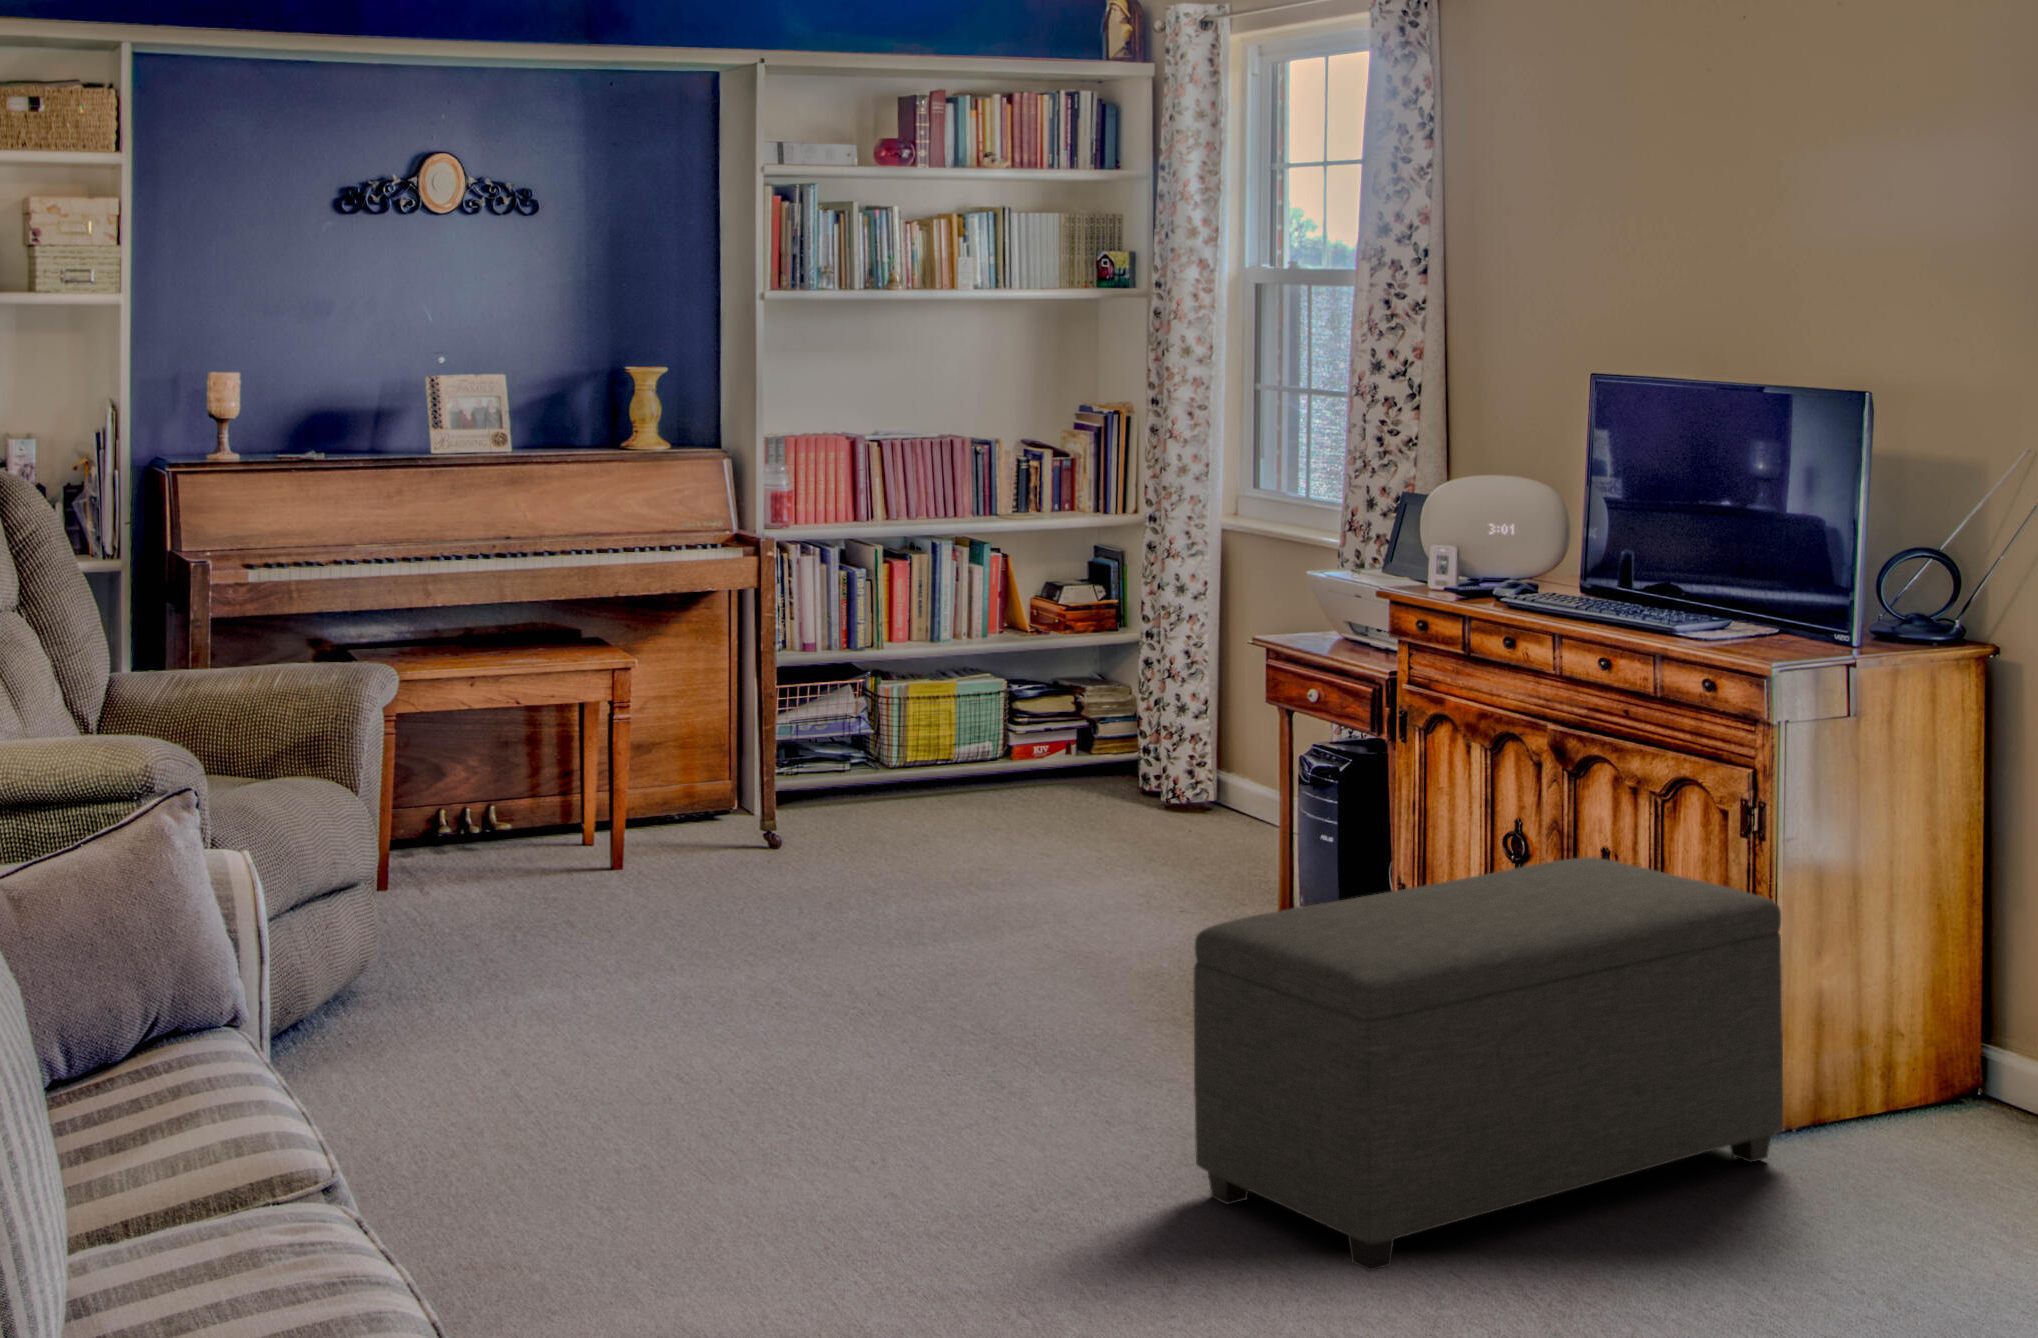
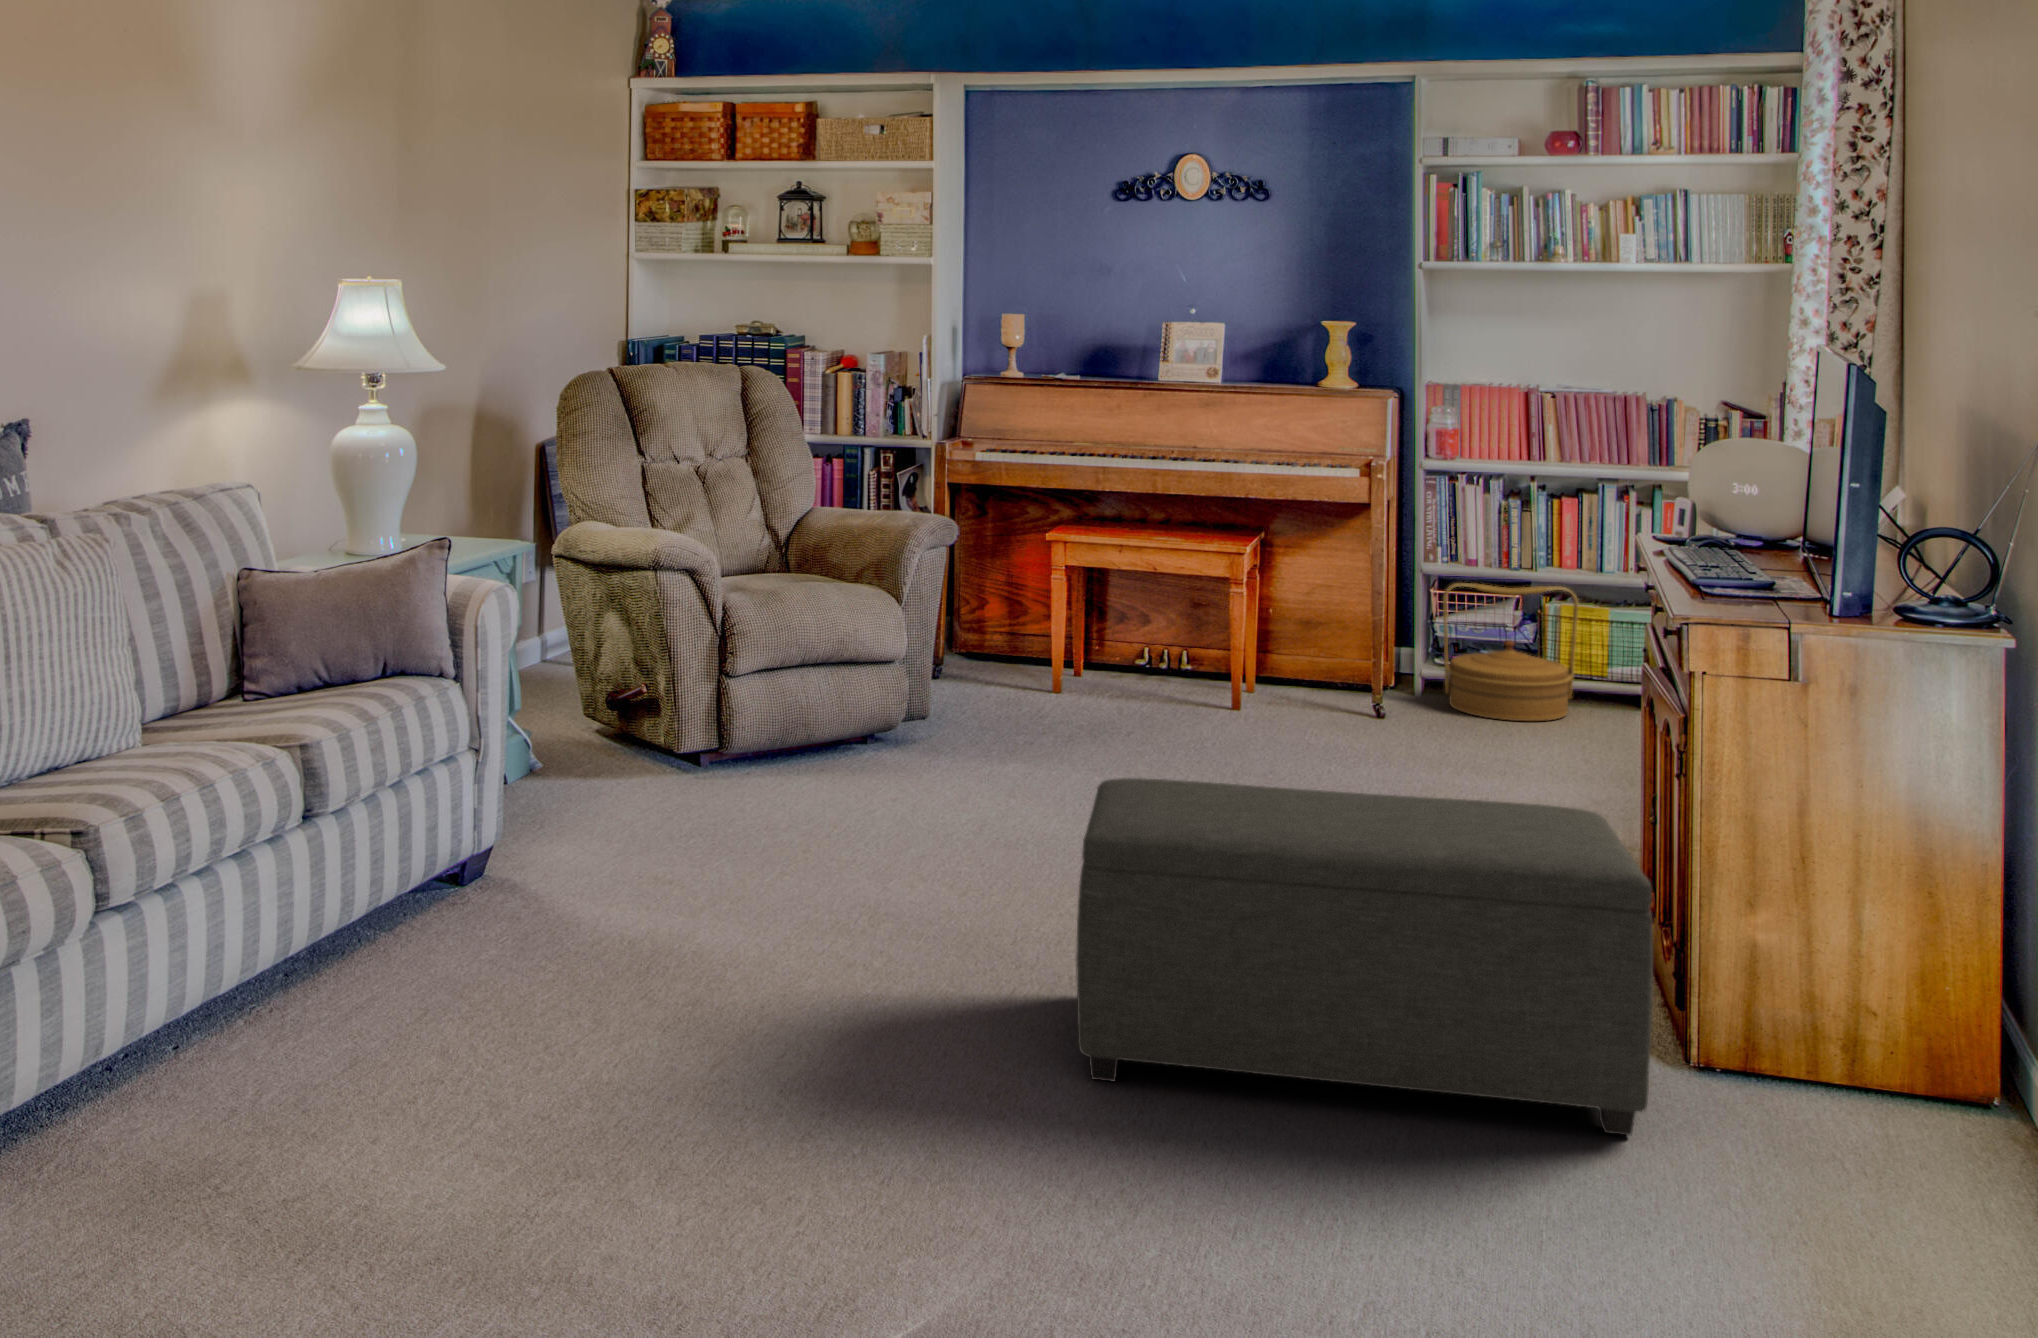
woven basket: none [818,663,953,828] -> present [1443,583,1578,721]

